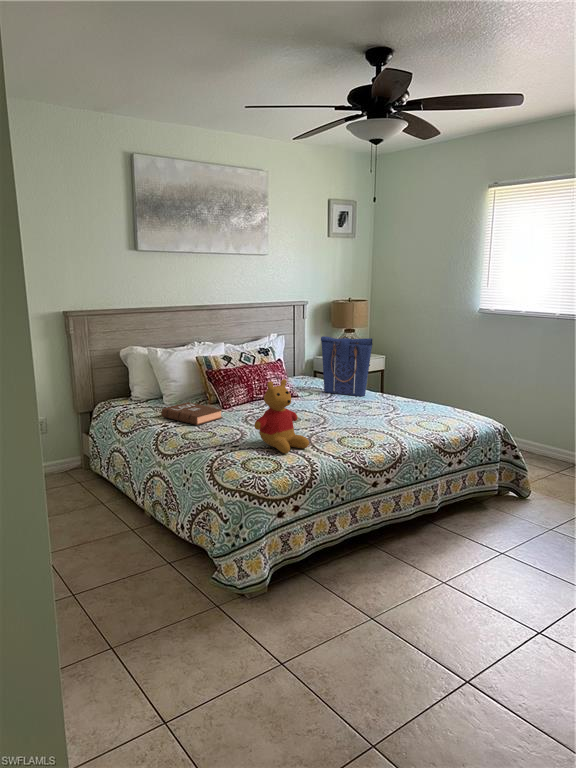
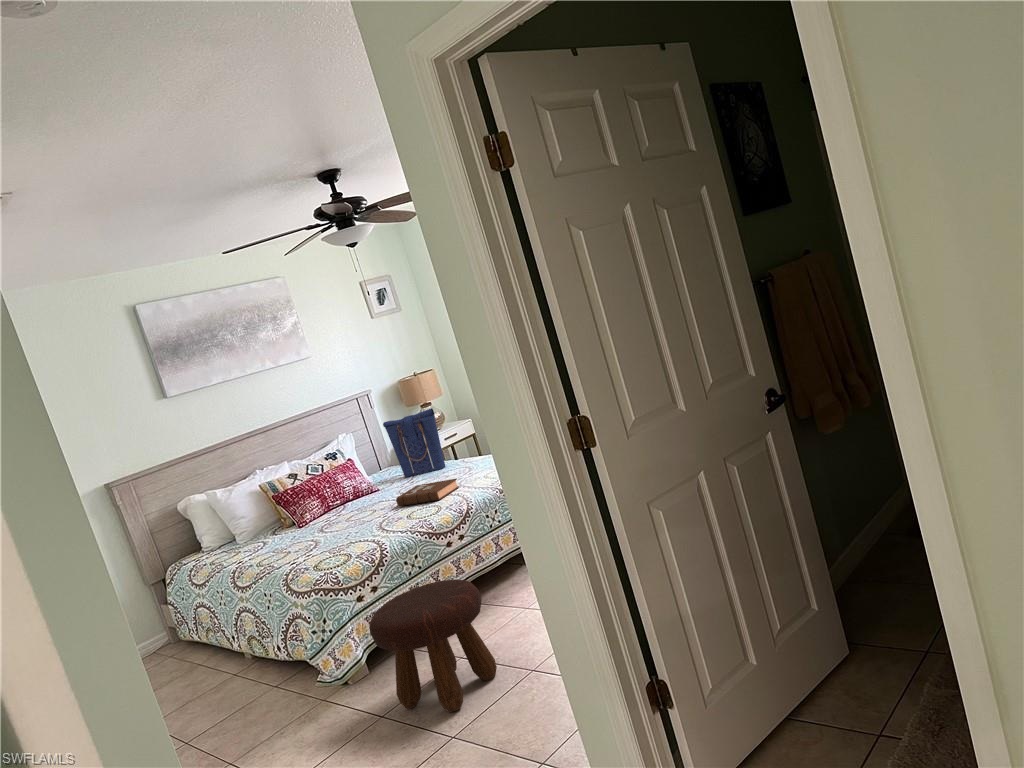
stuffed bear: present [254,379,309,453] -> none [318,475,377,544]
book: present [161,402,223,425] -> present [396,478,459,506]
footstool: none [300,535,431,694] -> present [369,579,497,712]

